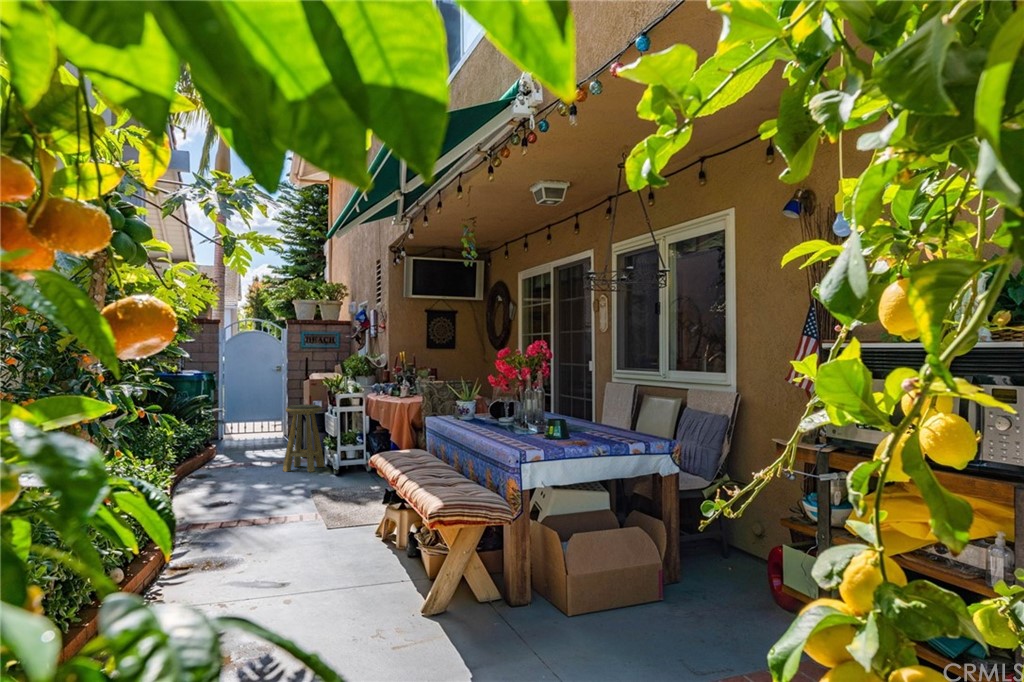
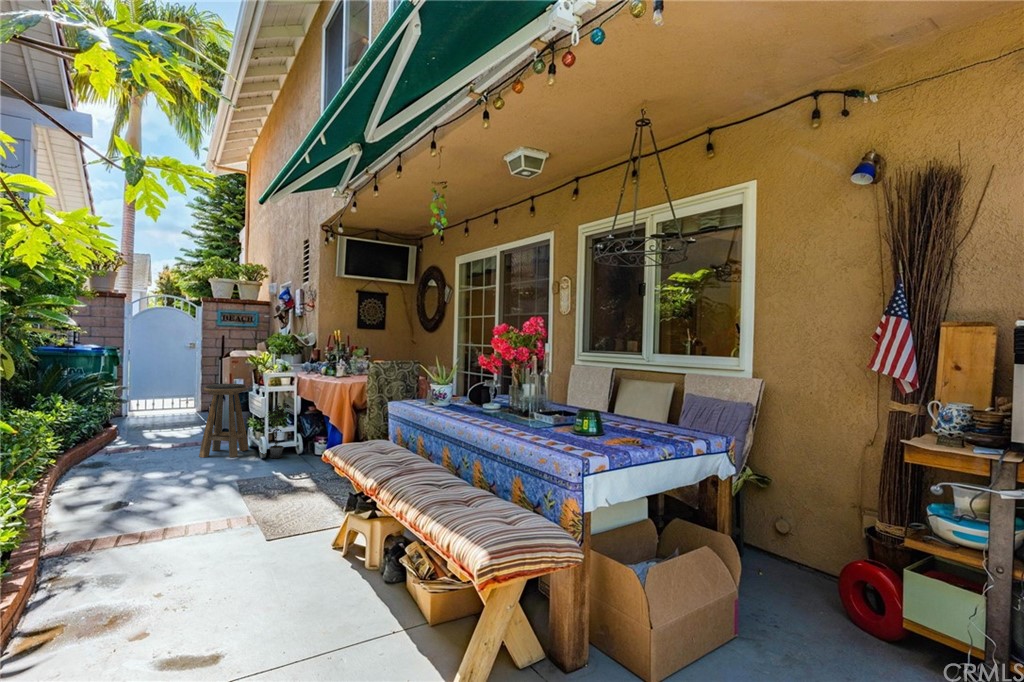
potted plant: none [336,420,360,474] -> present [267,400,291,458]

